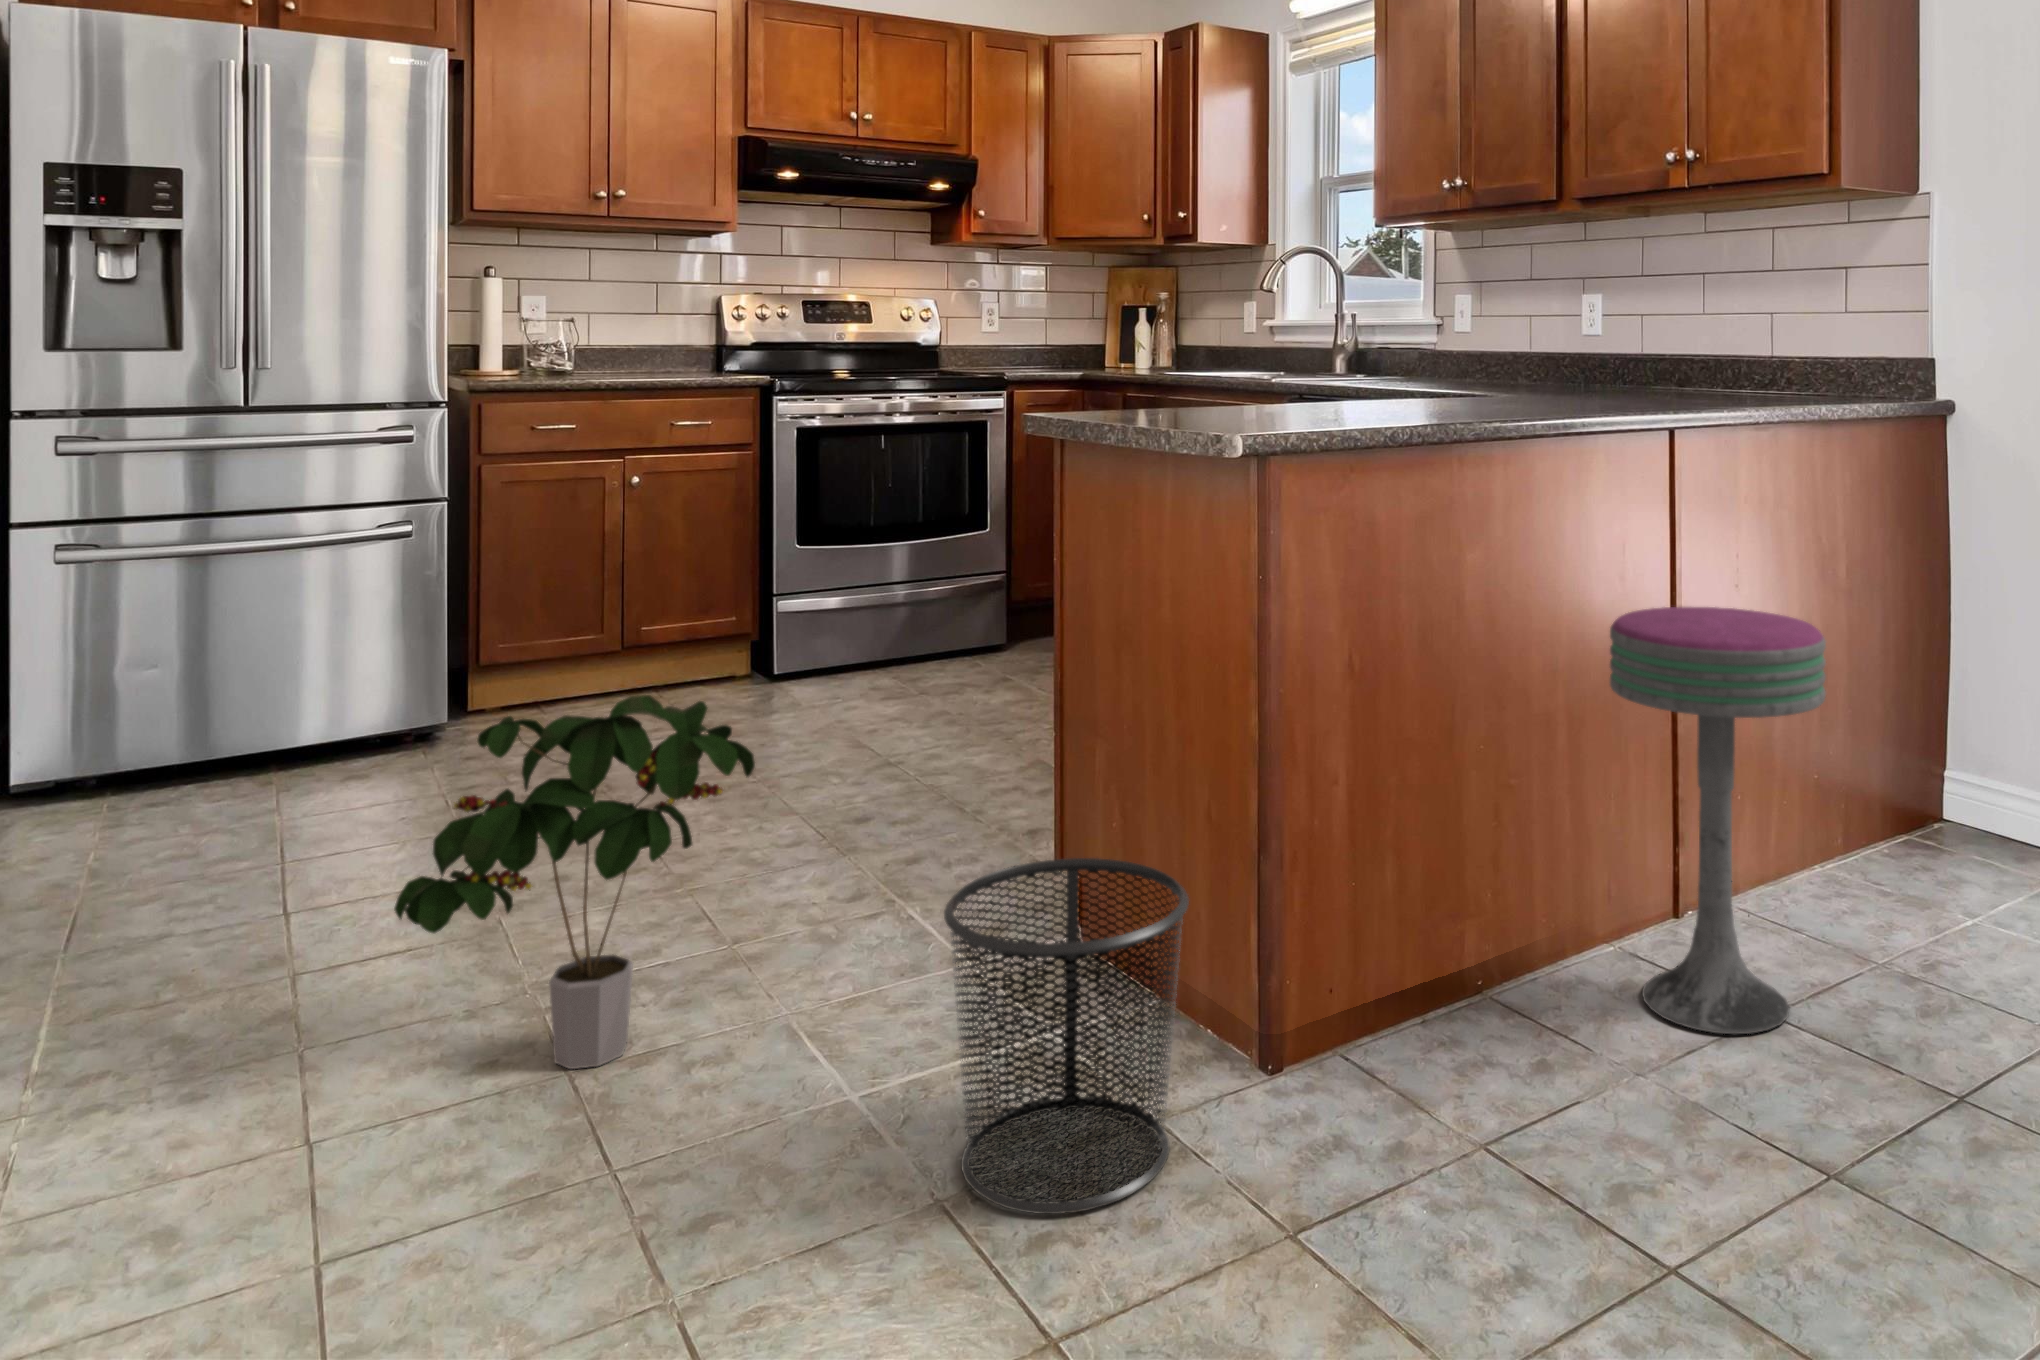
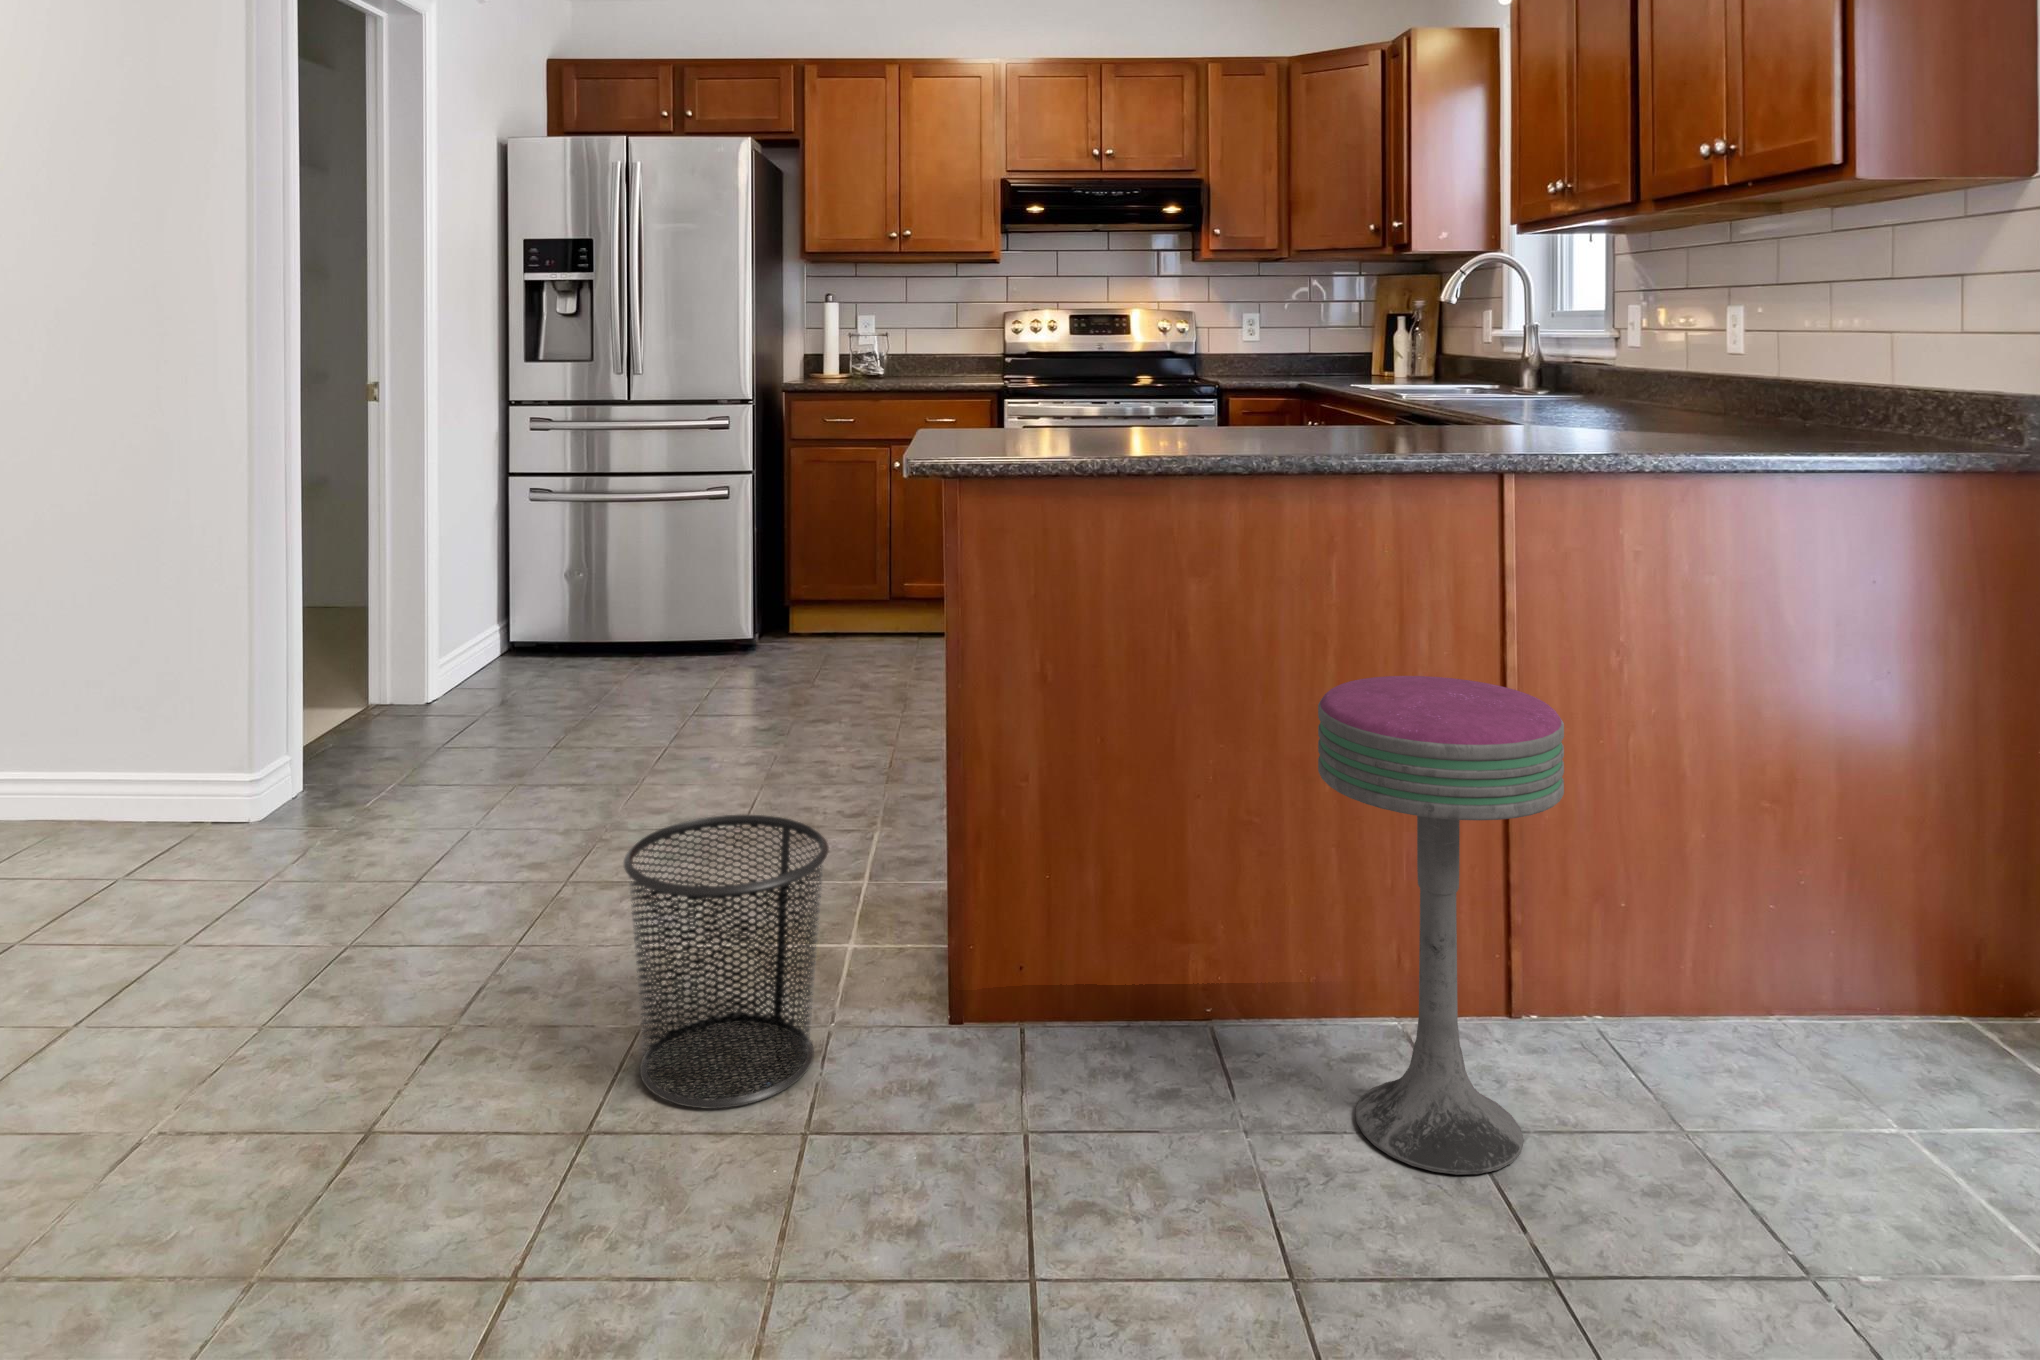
potted plant: present [394,695,755,1069] -> none [446,636,686,903]

